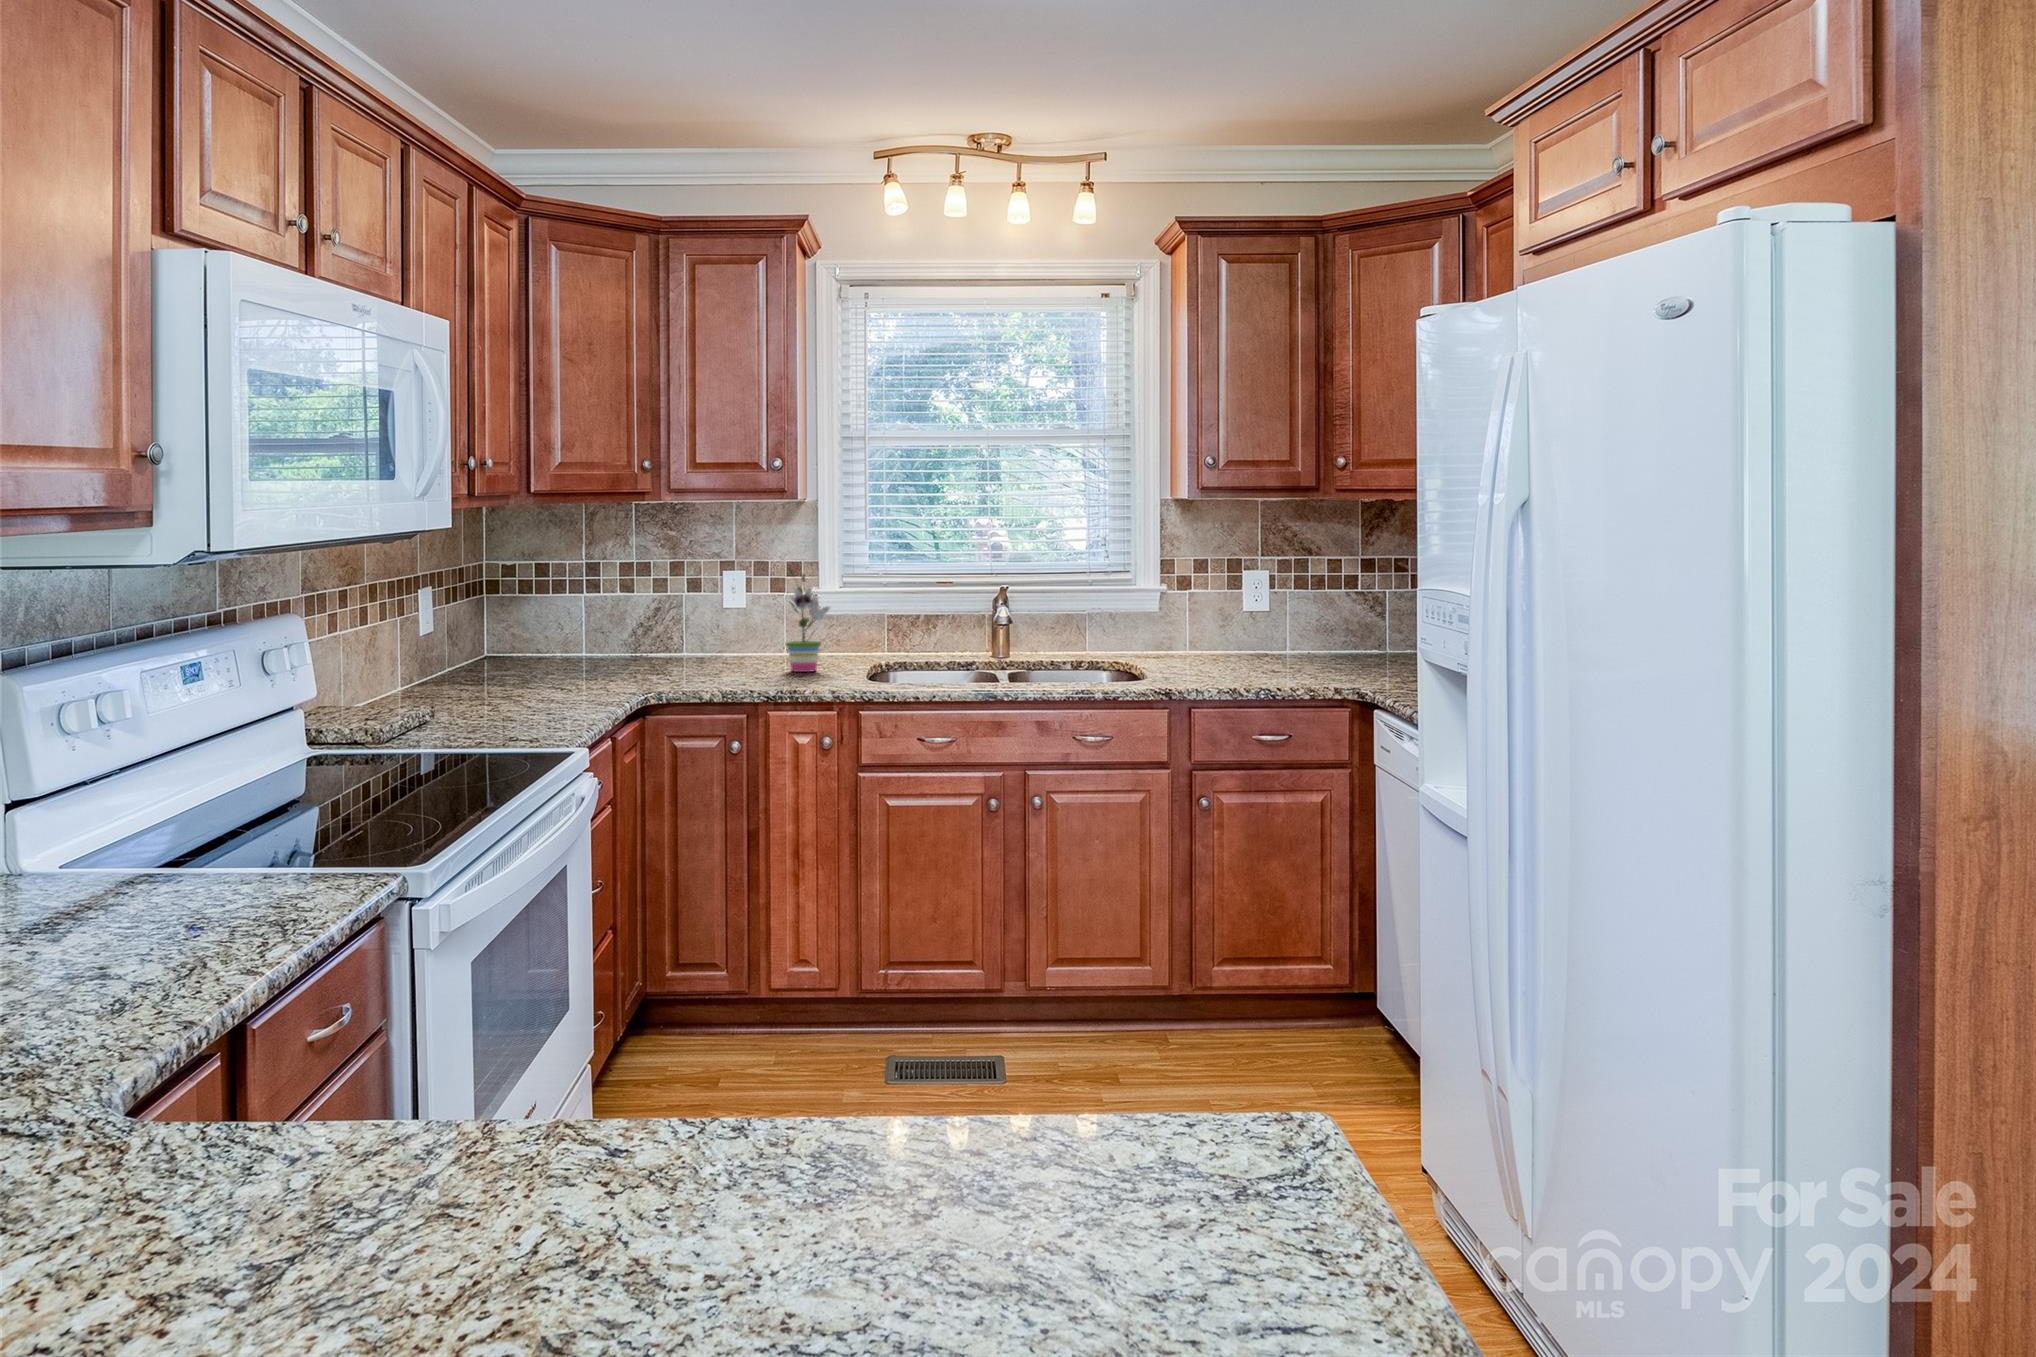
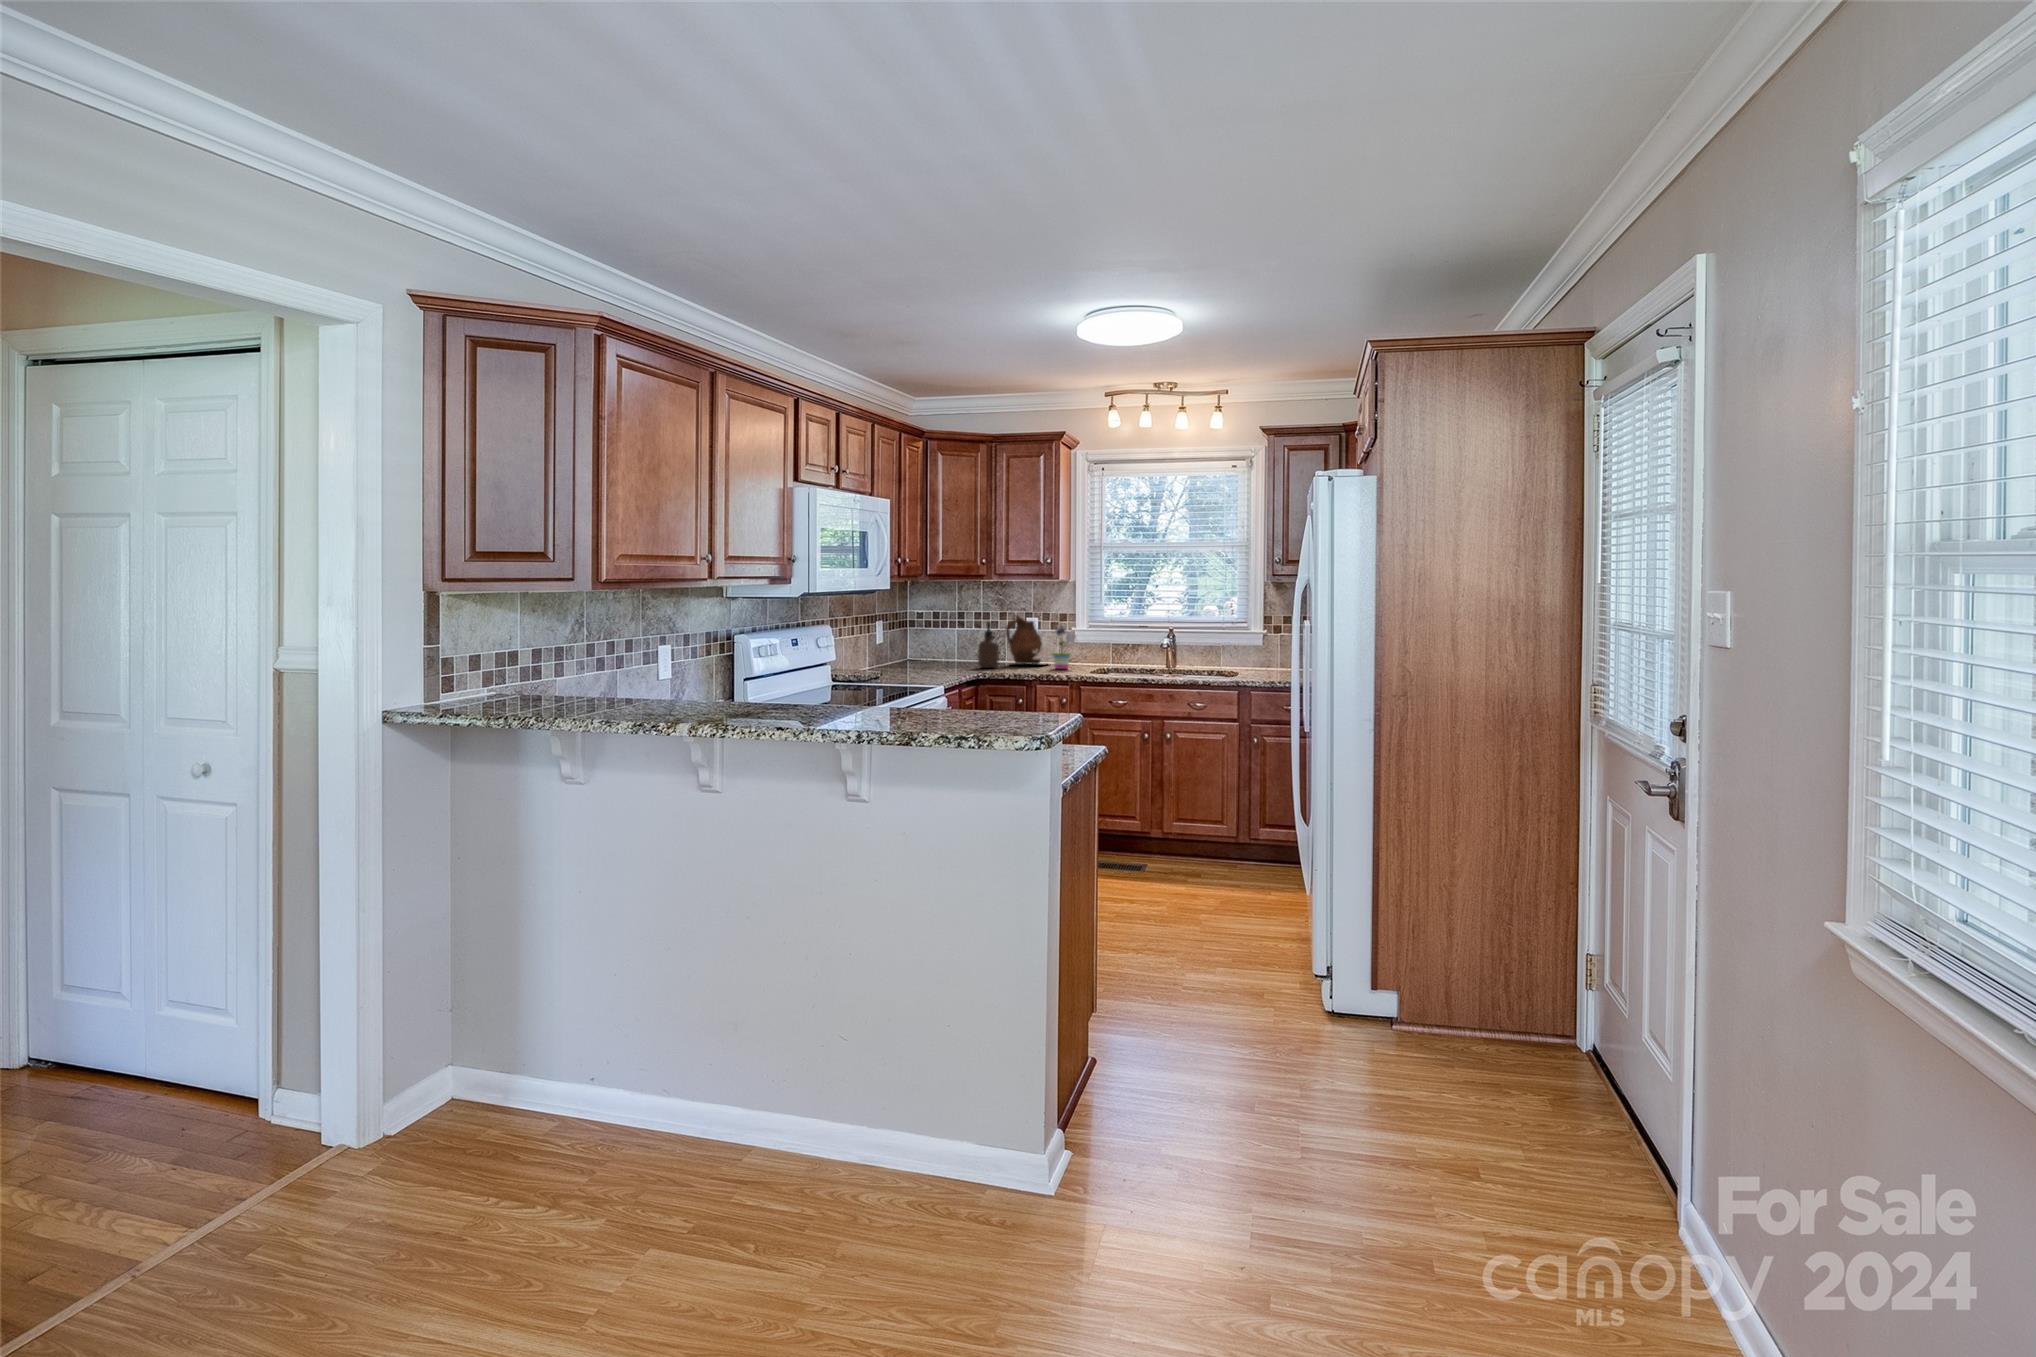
ceramic pitcher: none [687,568,772,663] -> present [1006,615,1042,664]
soap dispenser: none [640,583,681,675] -> present [978,622,999,668]

